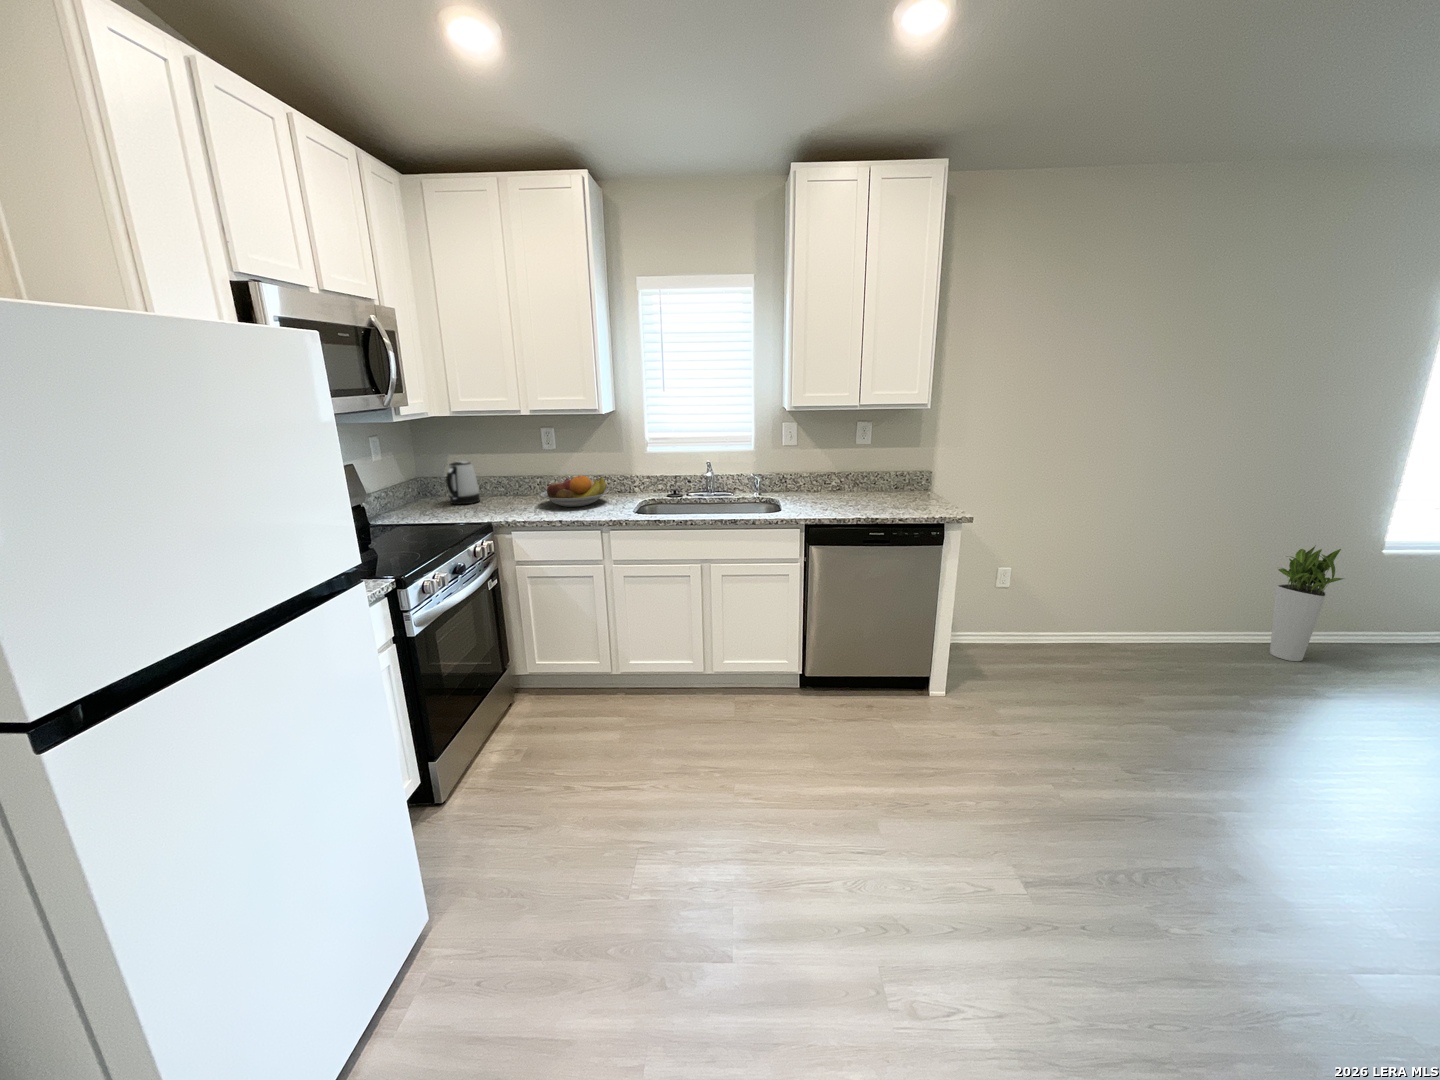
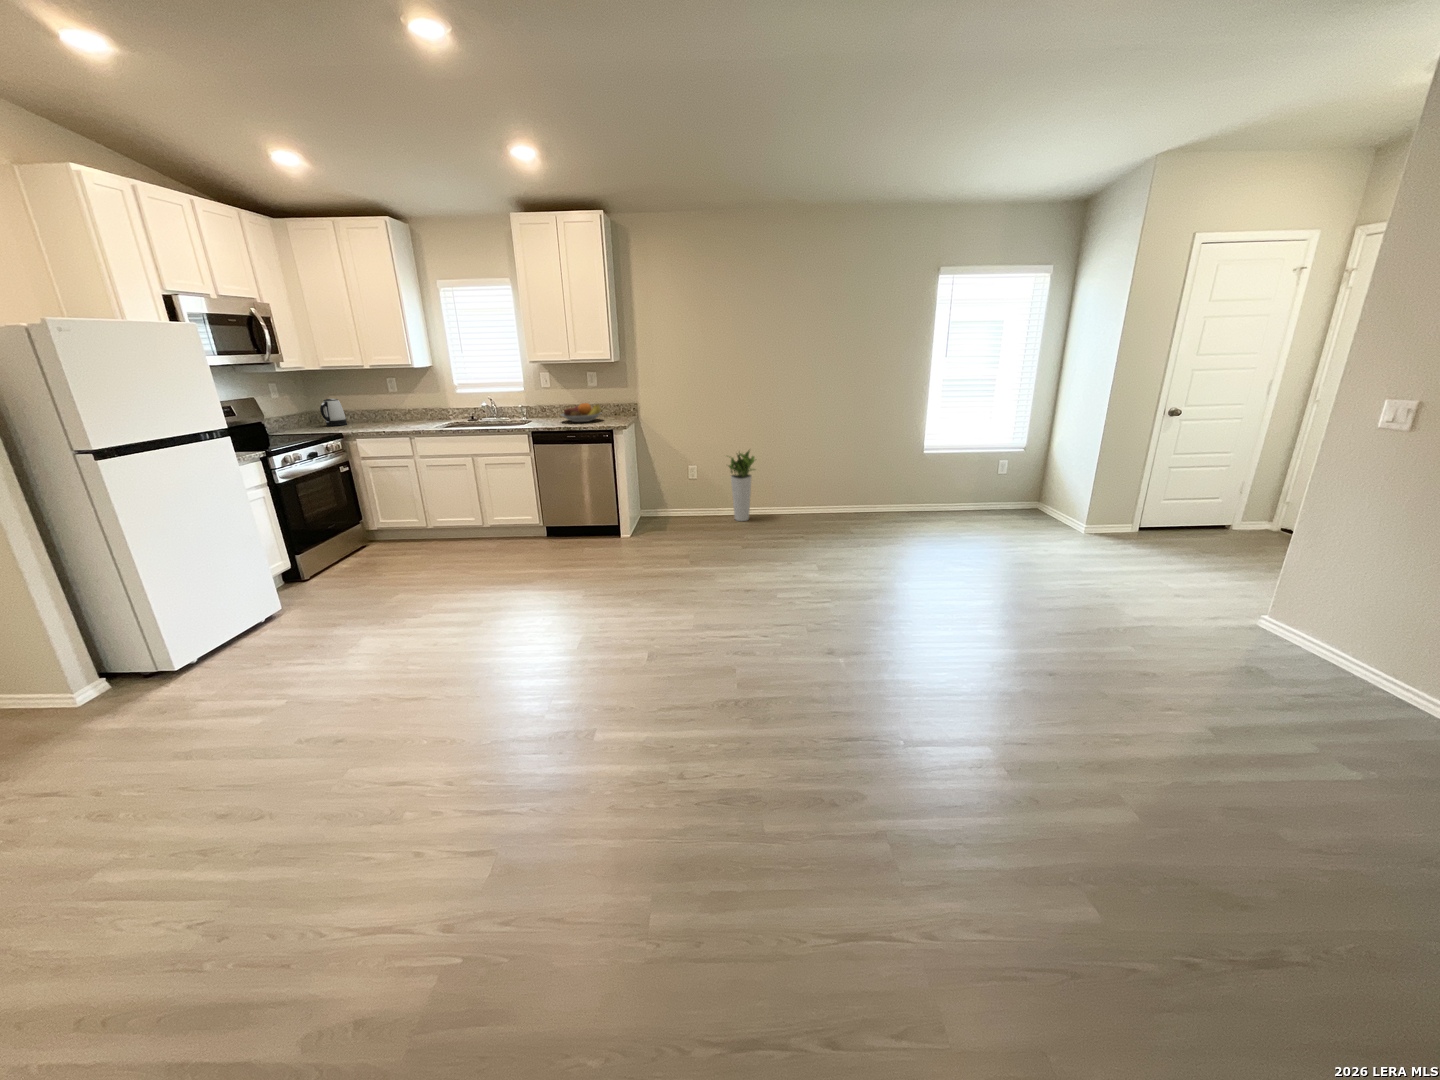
fruit bowl: present [540,476,609,507] -> present [561,403,601,422]
planter: present [1270,545,1344,661] -> present [729,451,754,521]

